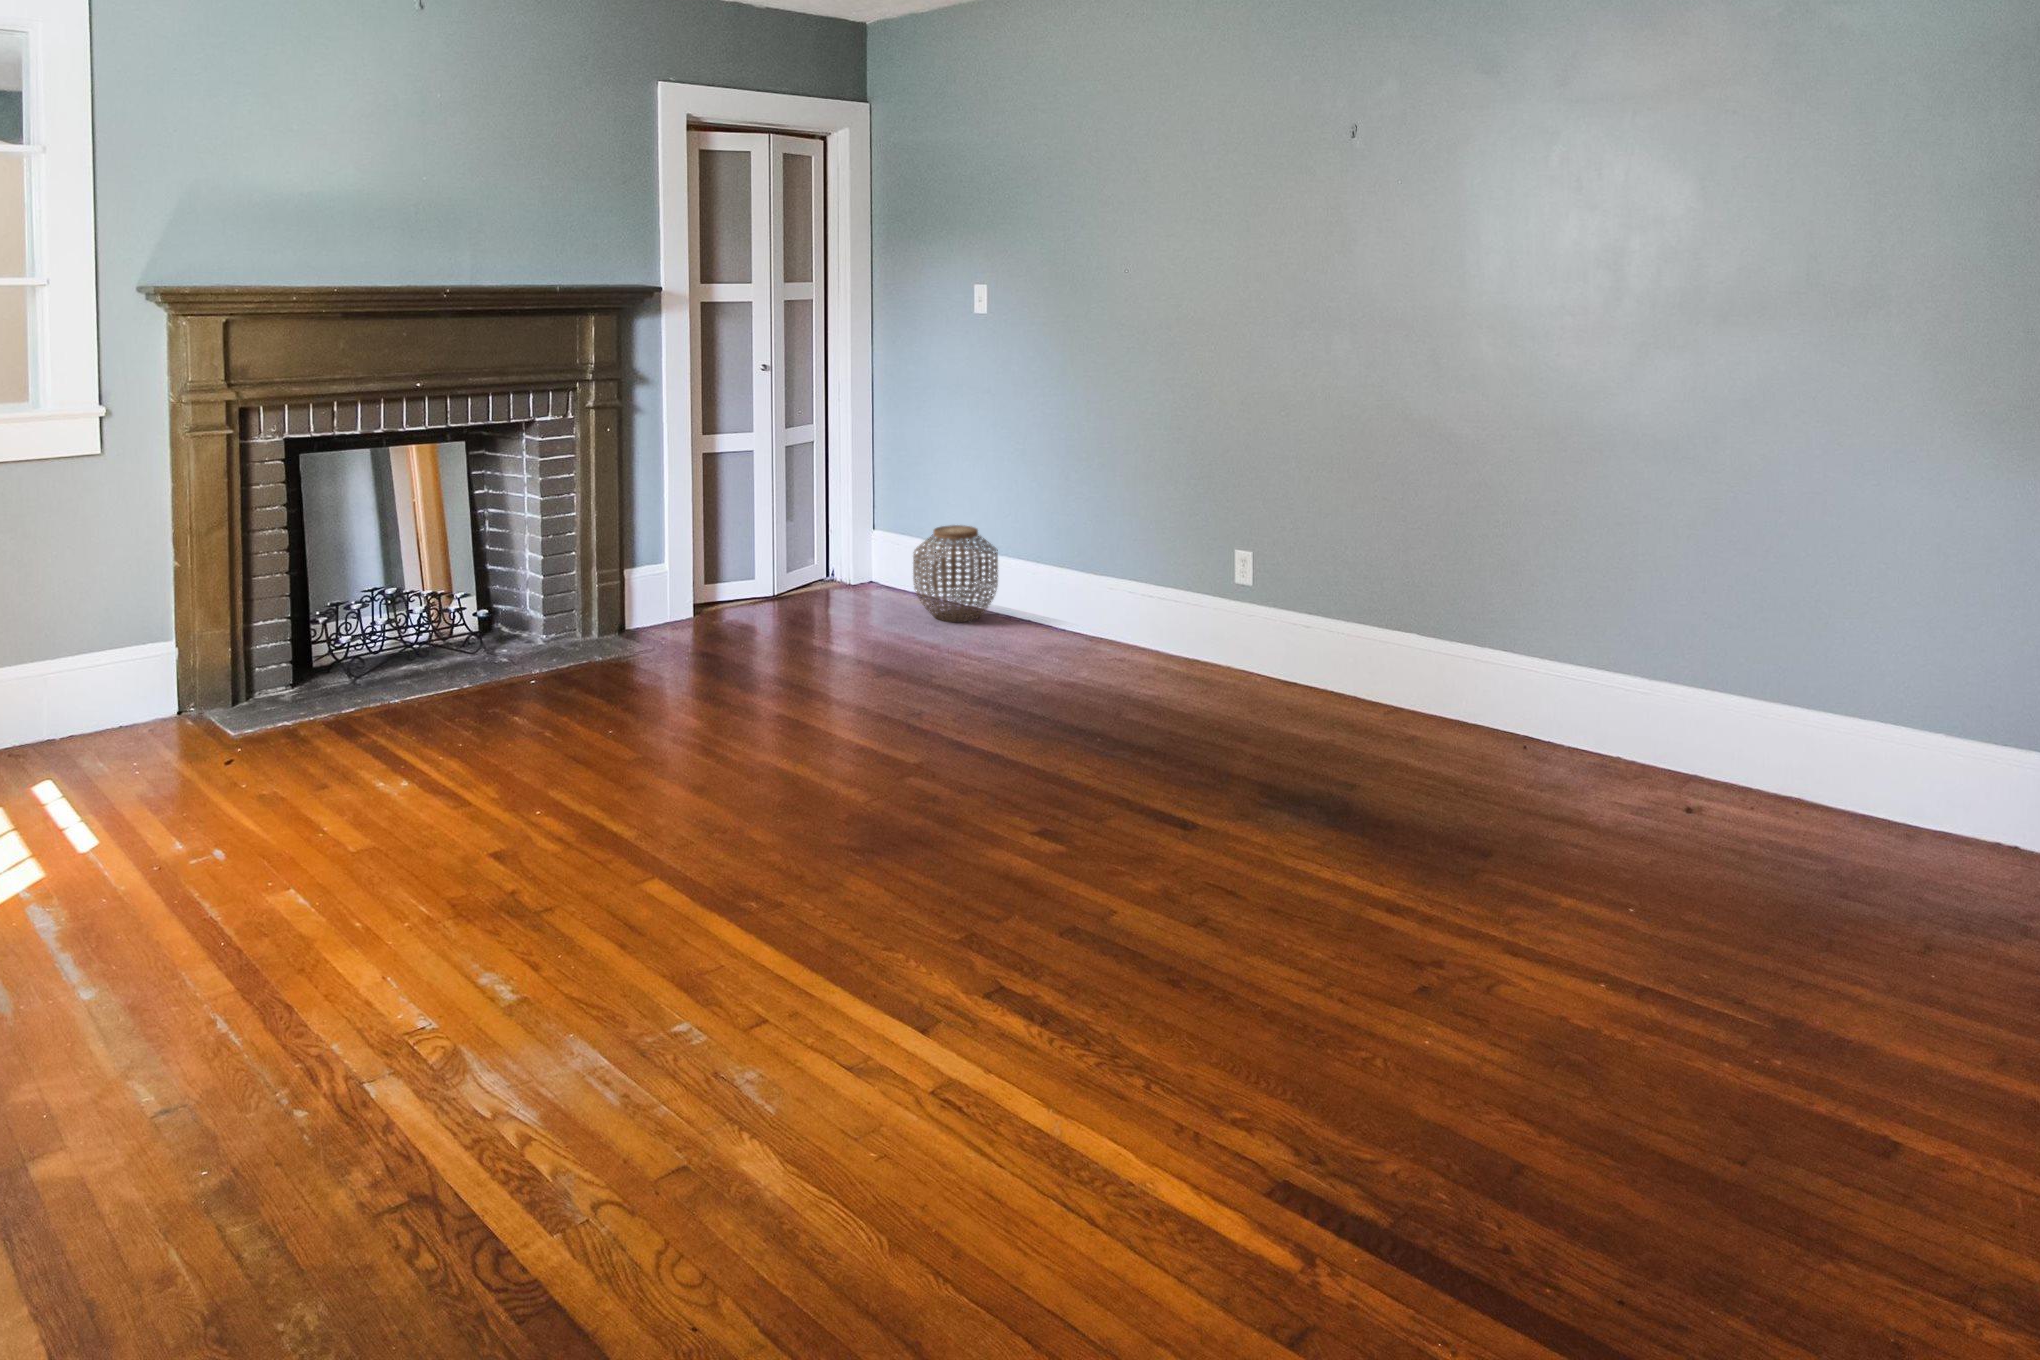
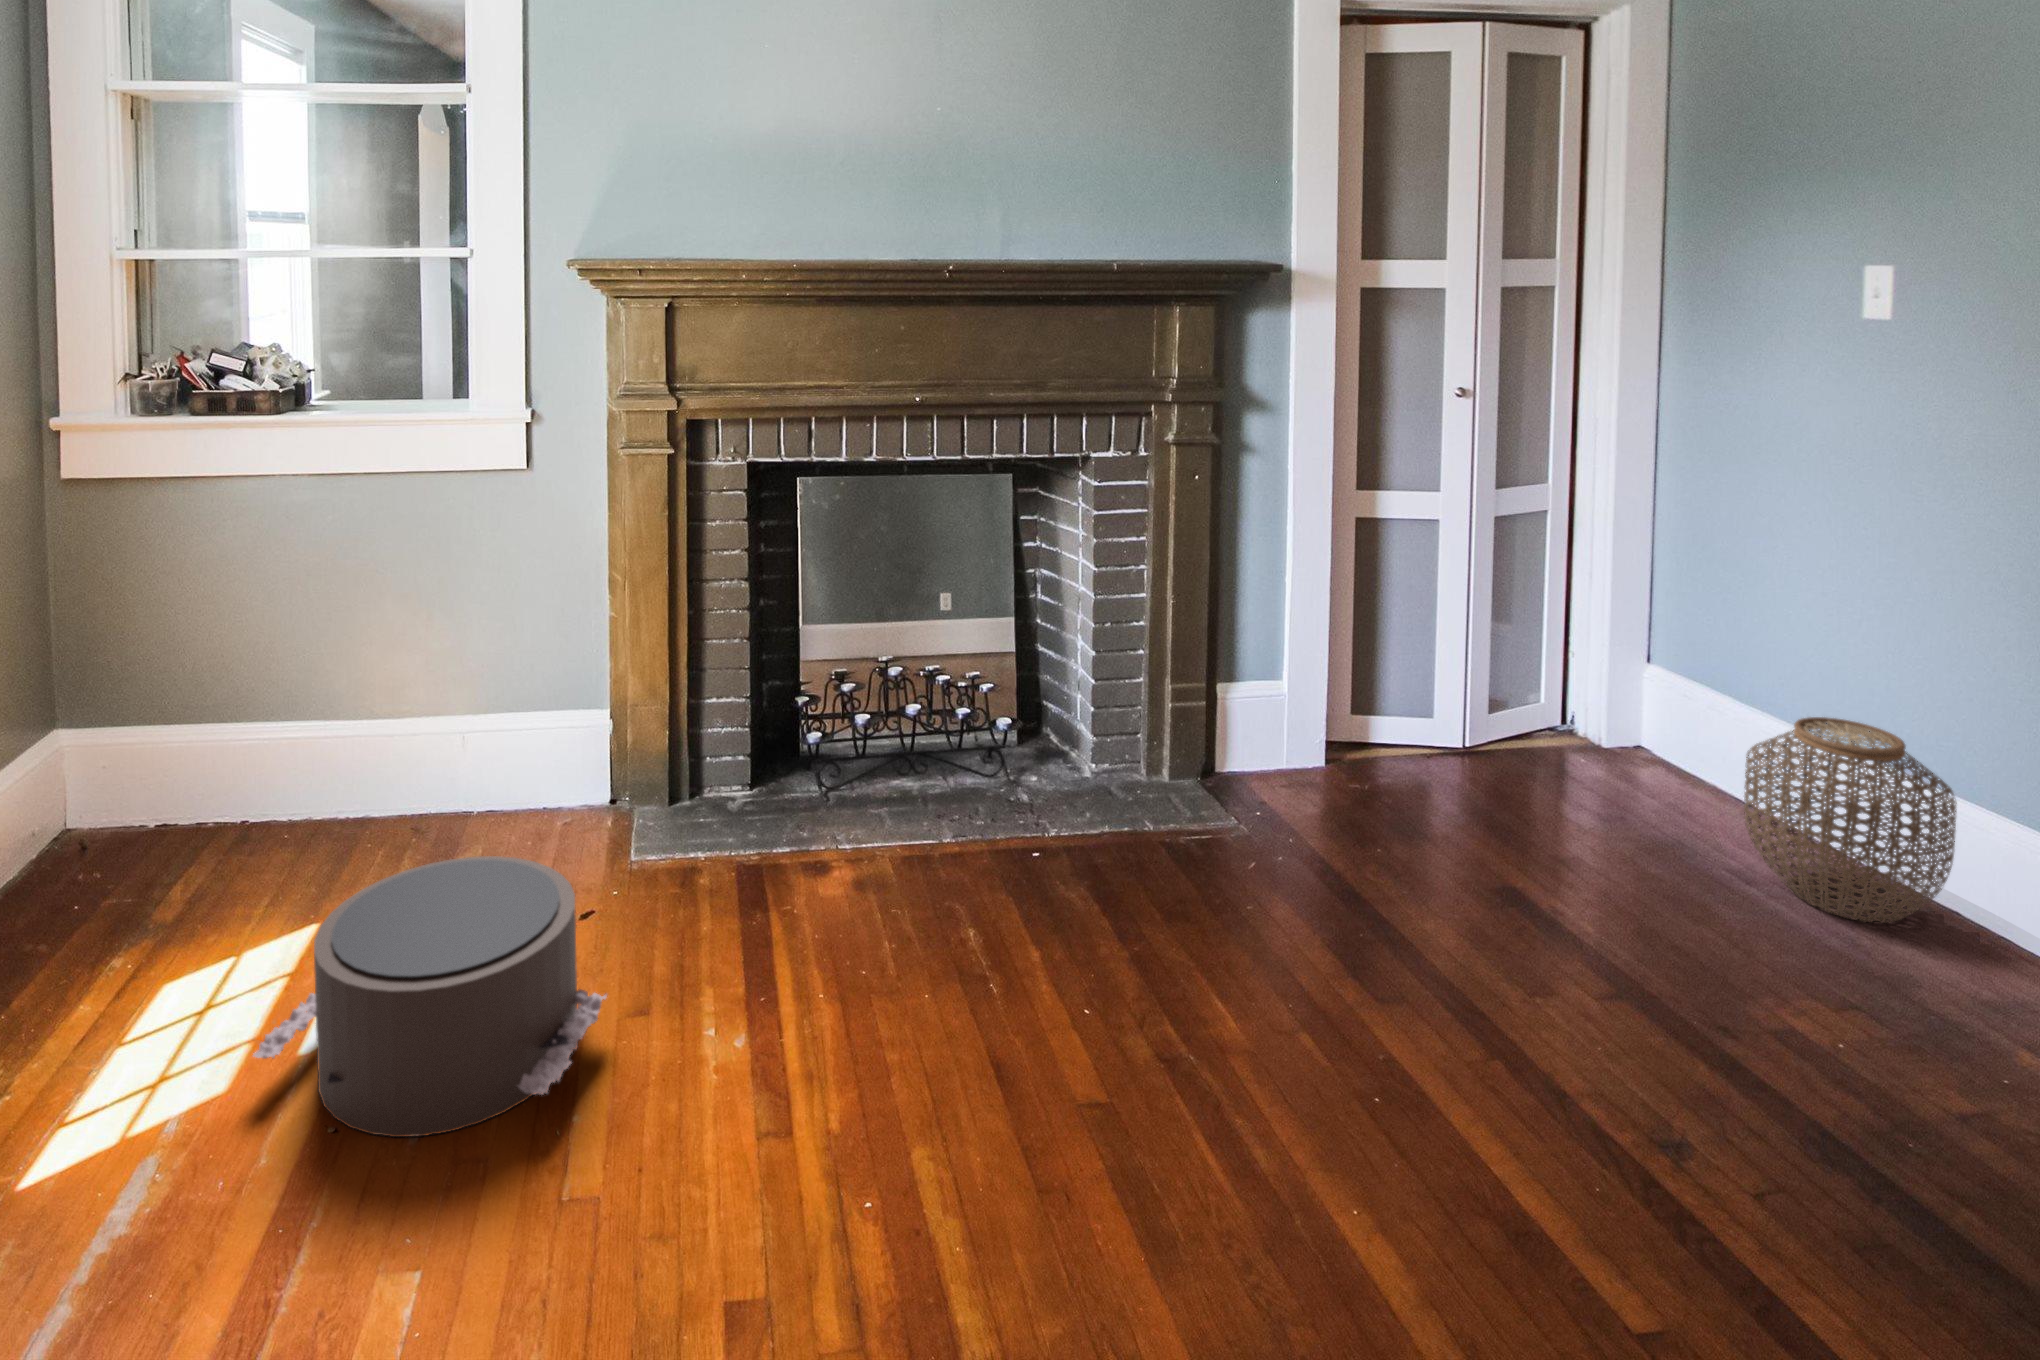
pouf: none [66,698,303,842] -> present [252,856,607,1137]

